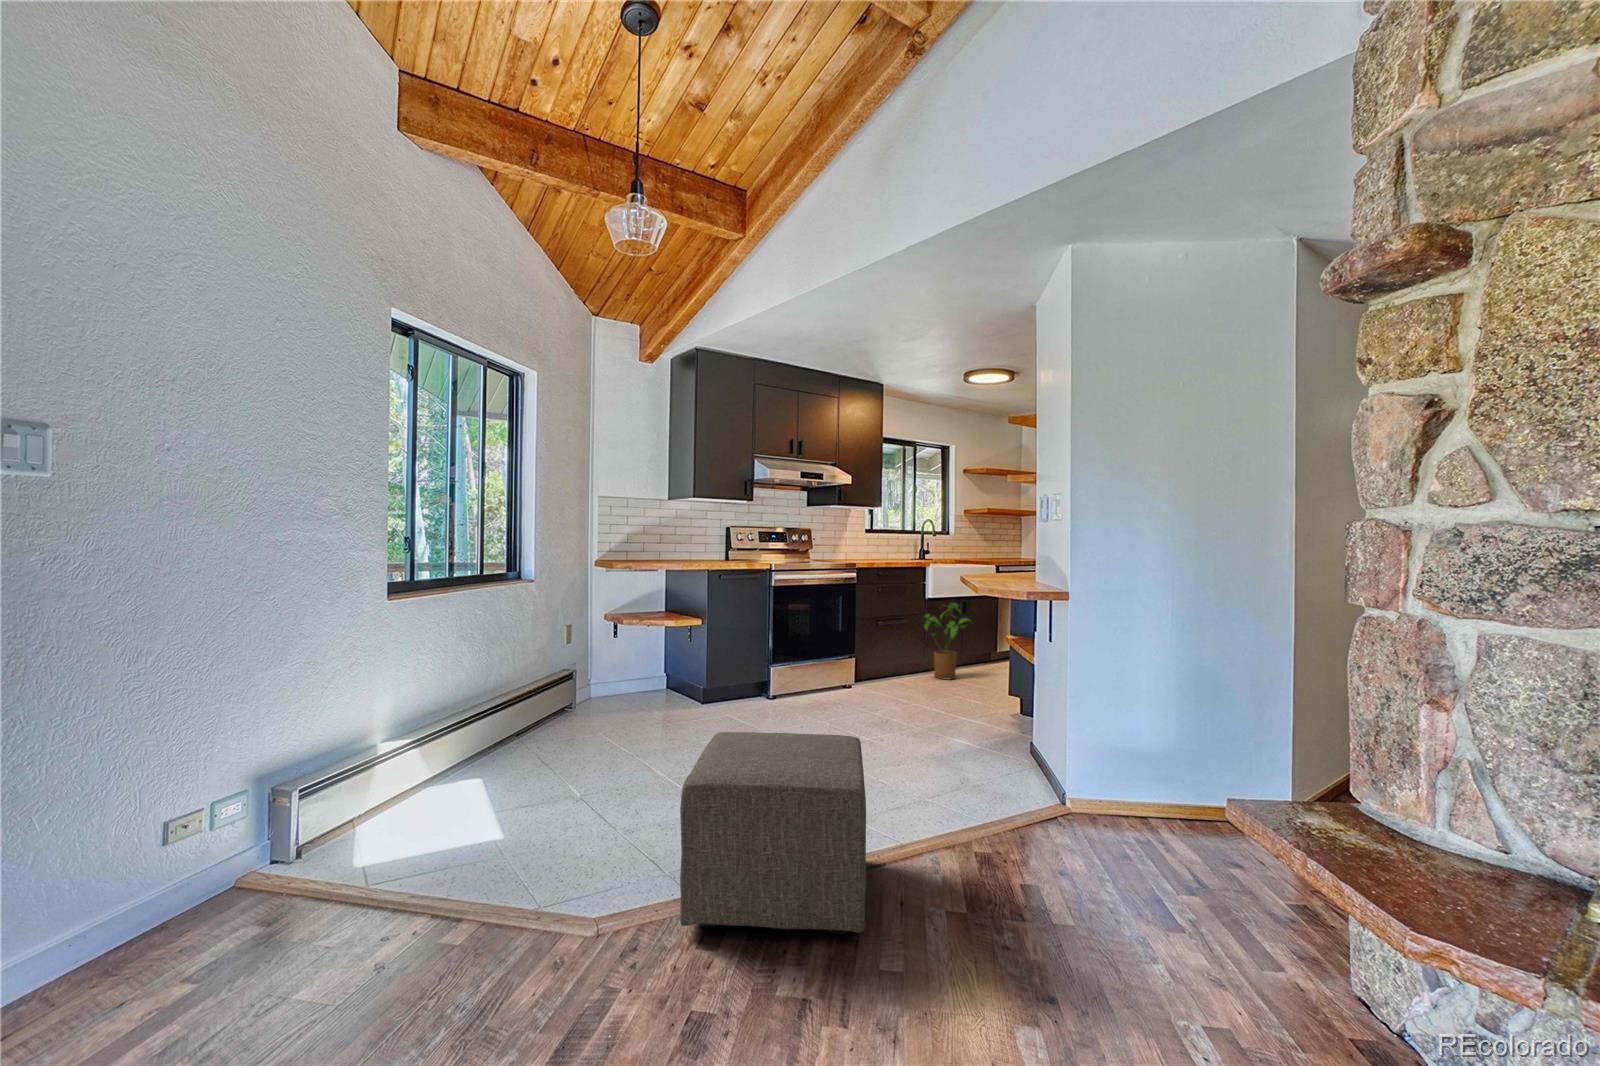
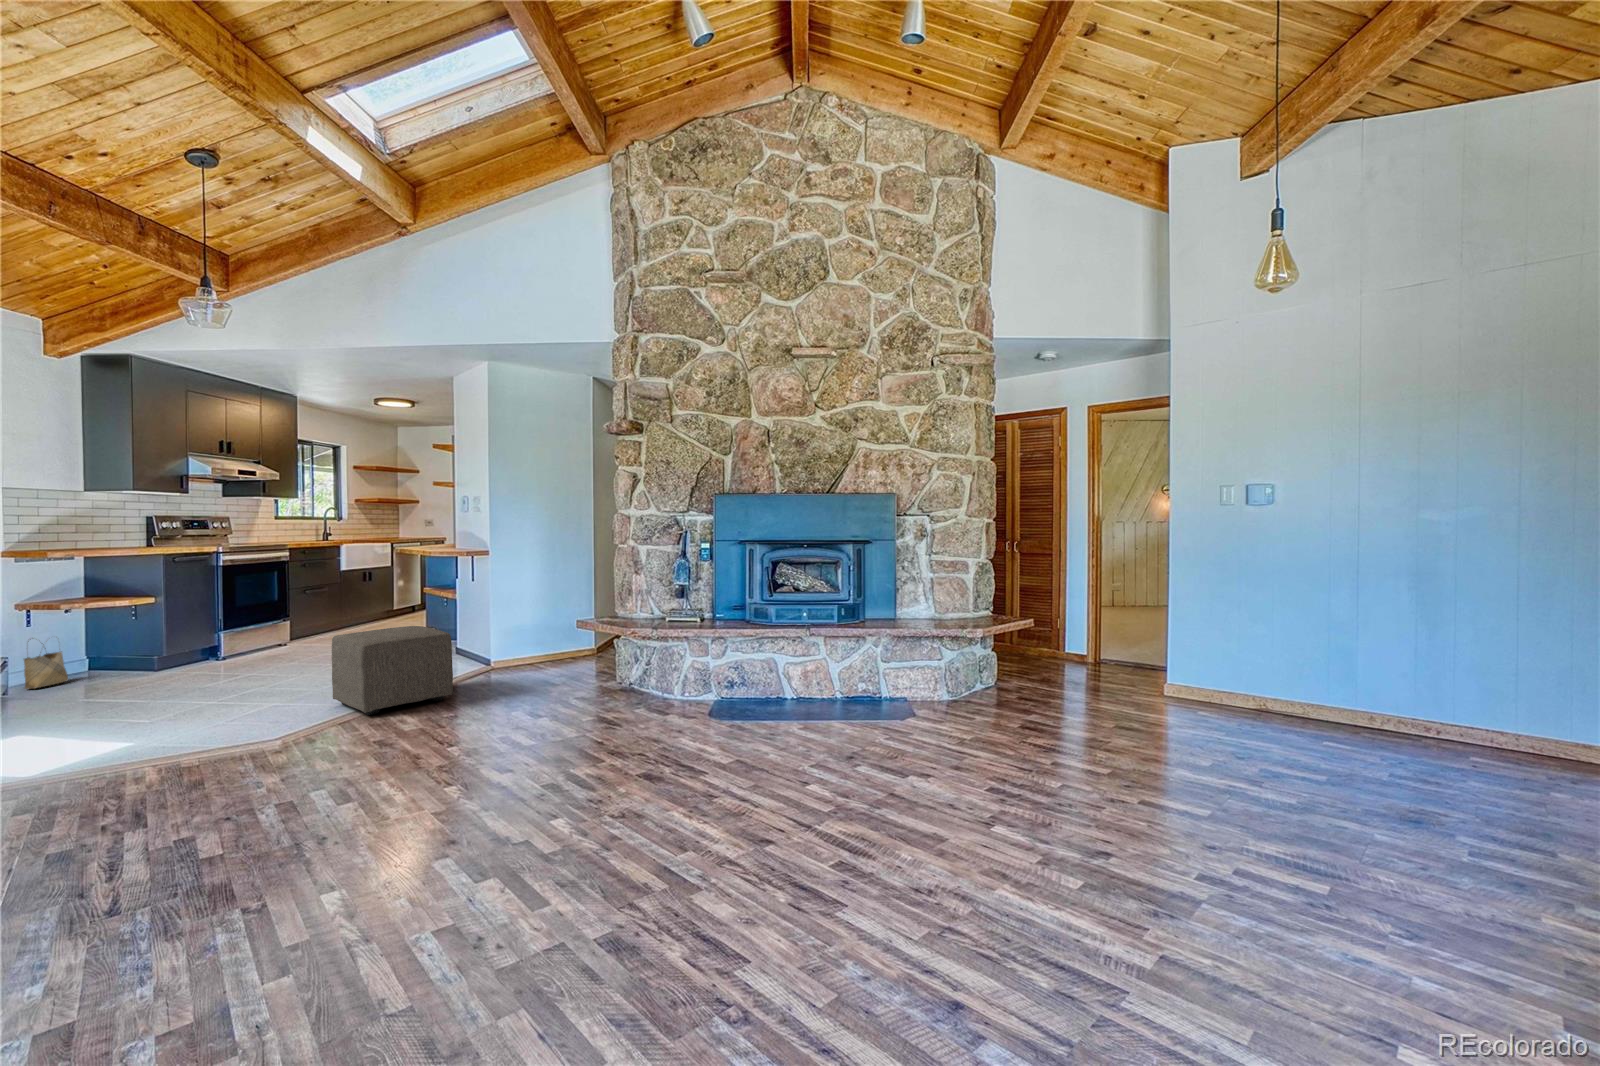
house plant: present [924,603,970,679] -> none [342,571,387,631]
woven basket: none [606,646,642,698] -> present [24,648,68,689]

